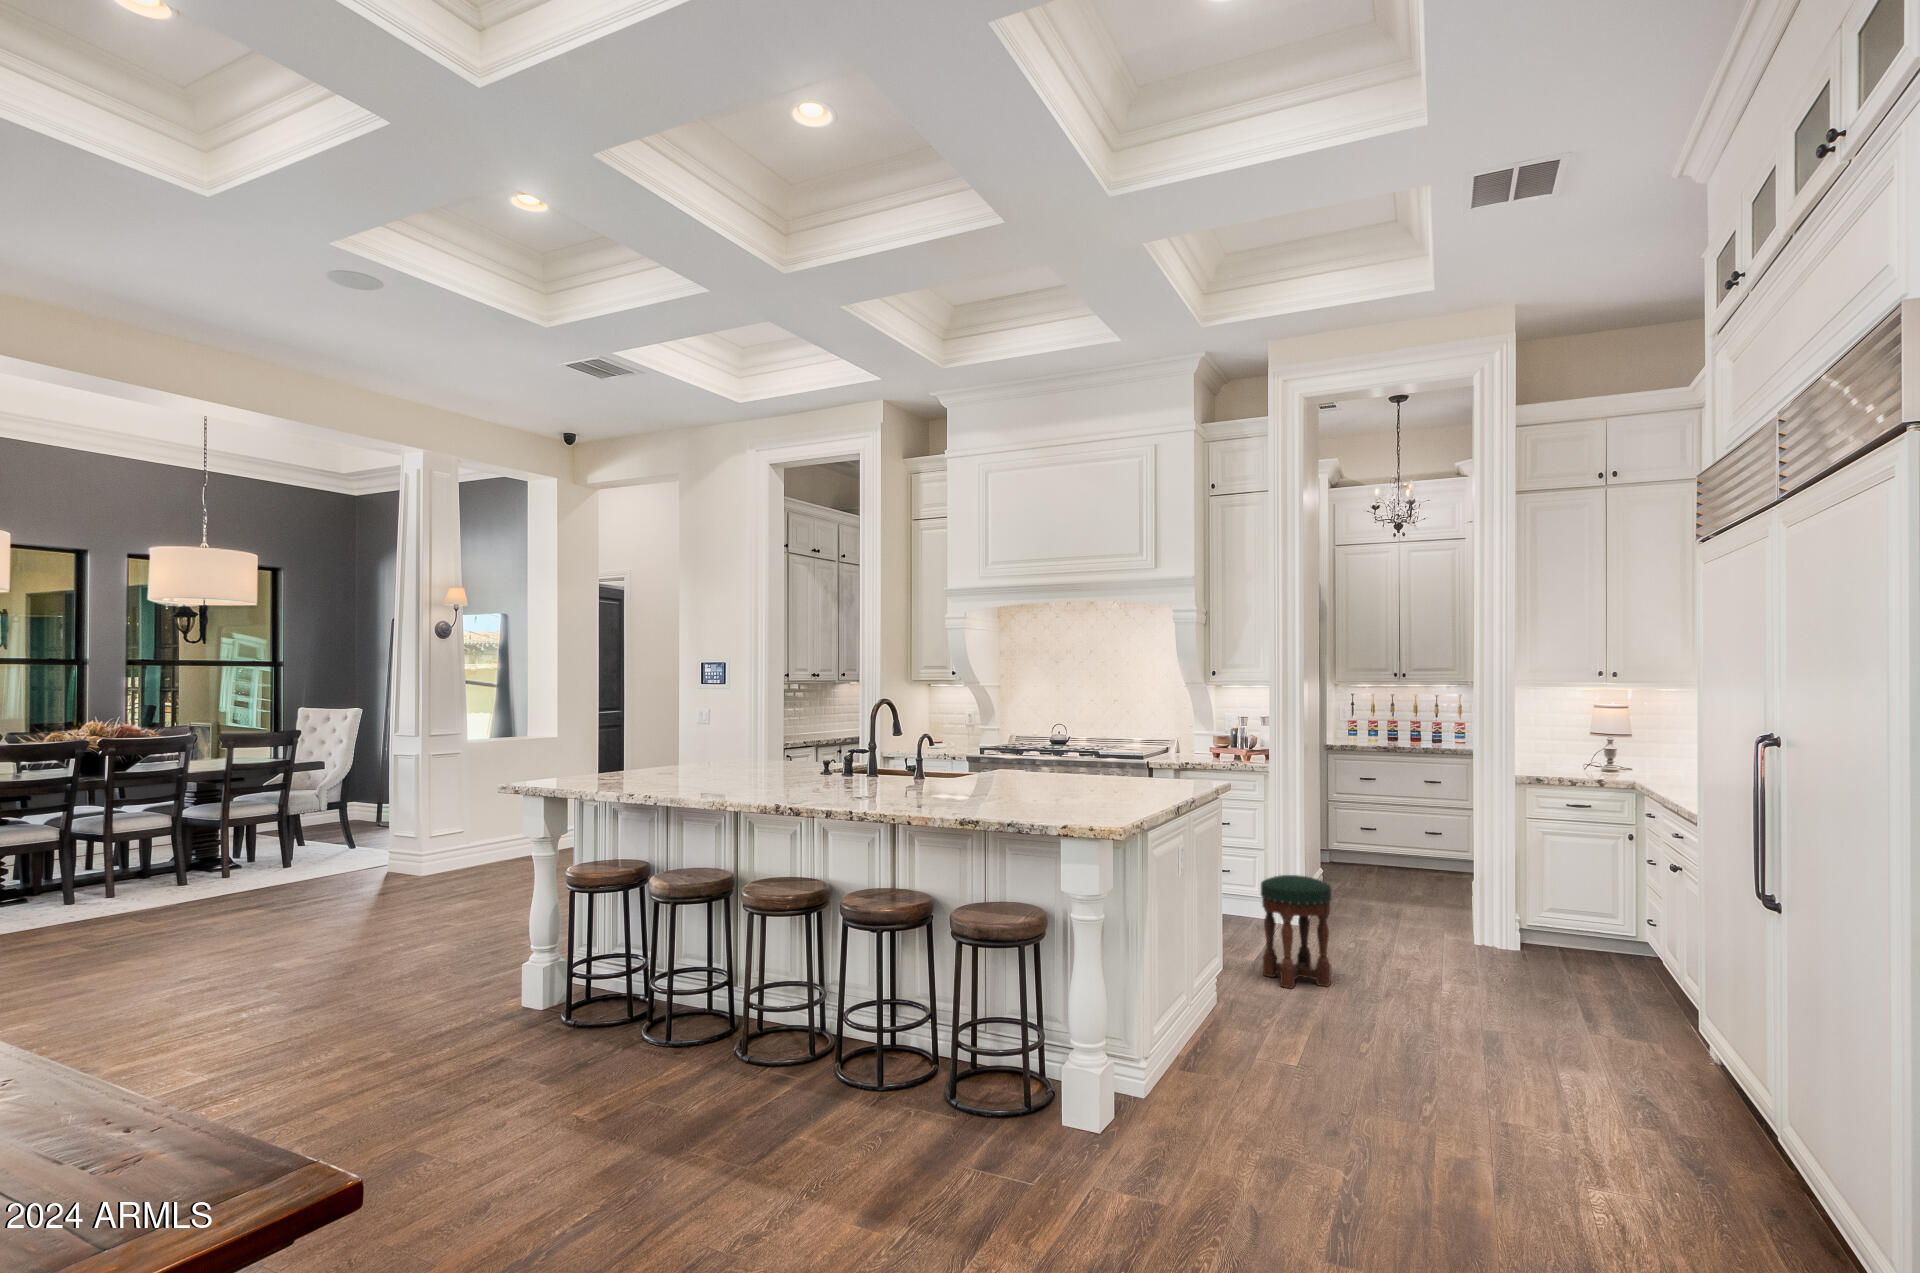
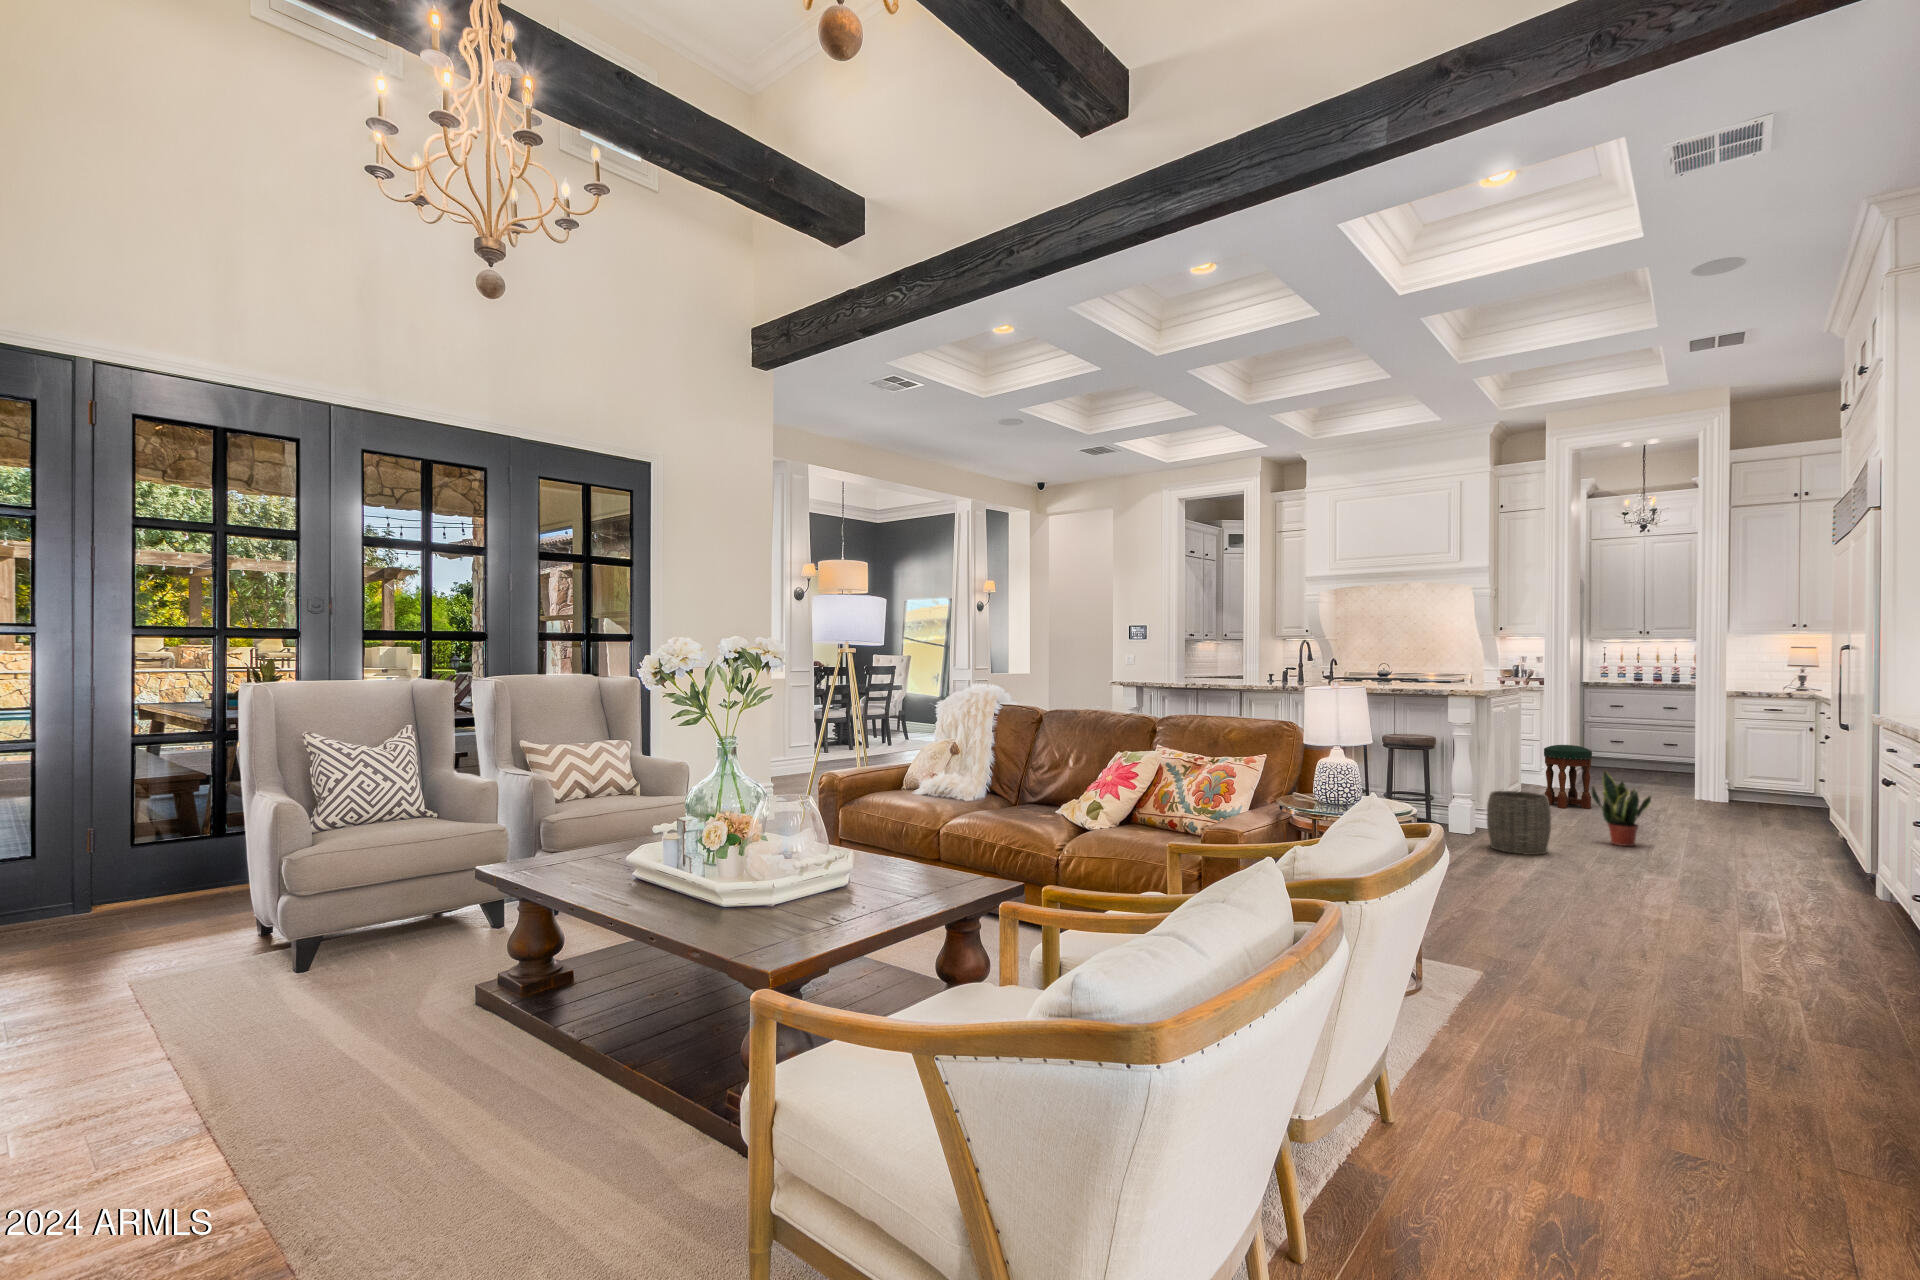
potted plant: none [1324,972,1427,1129] -> present [1592,771,1652,846]
woven basket: none [1127,1033,1246,1195] -> present [1487,791,1551,855]

